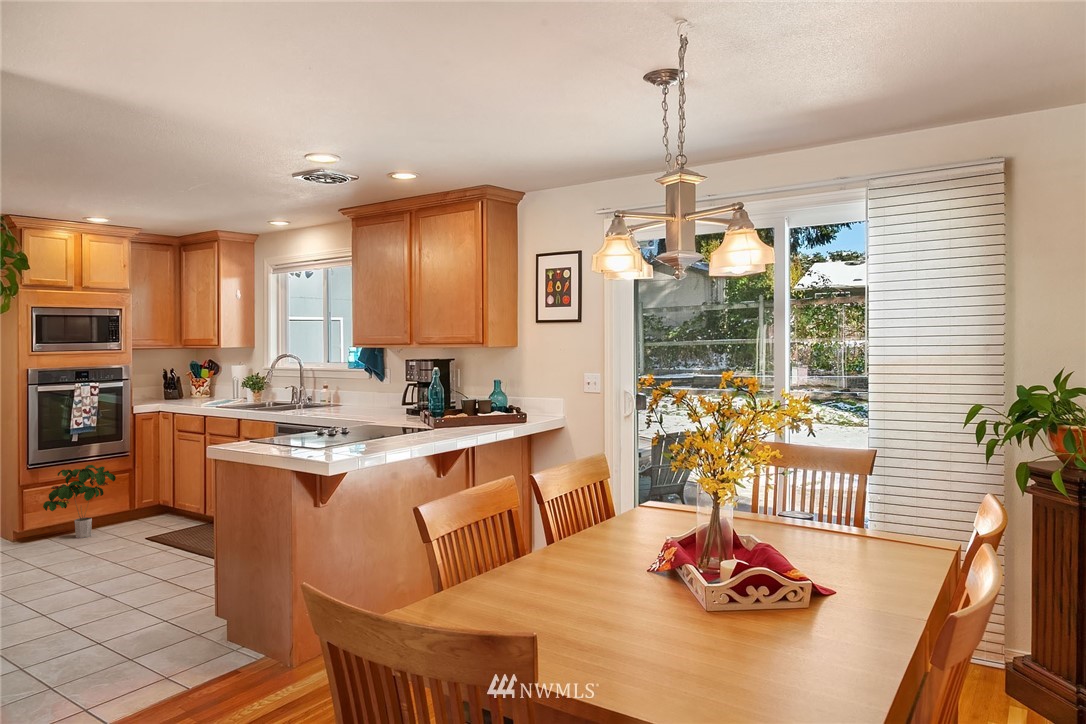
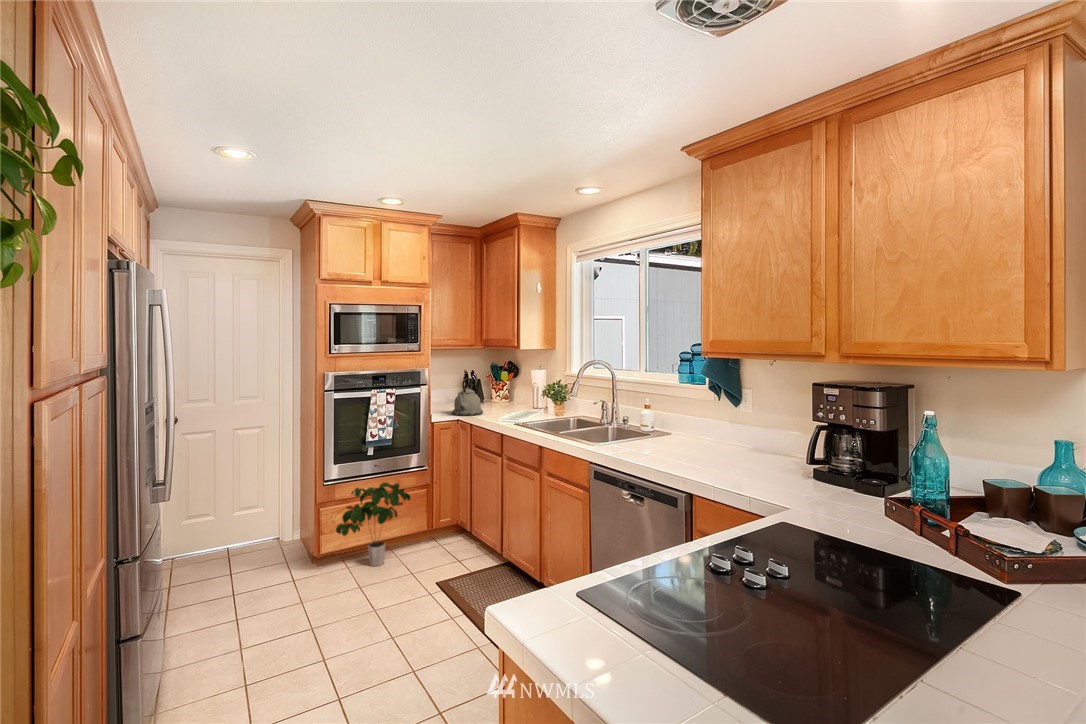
kettle: none [154,373,185,406] -> present [452,378,483,416]

